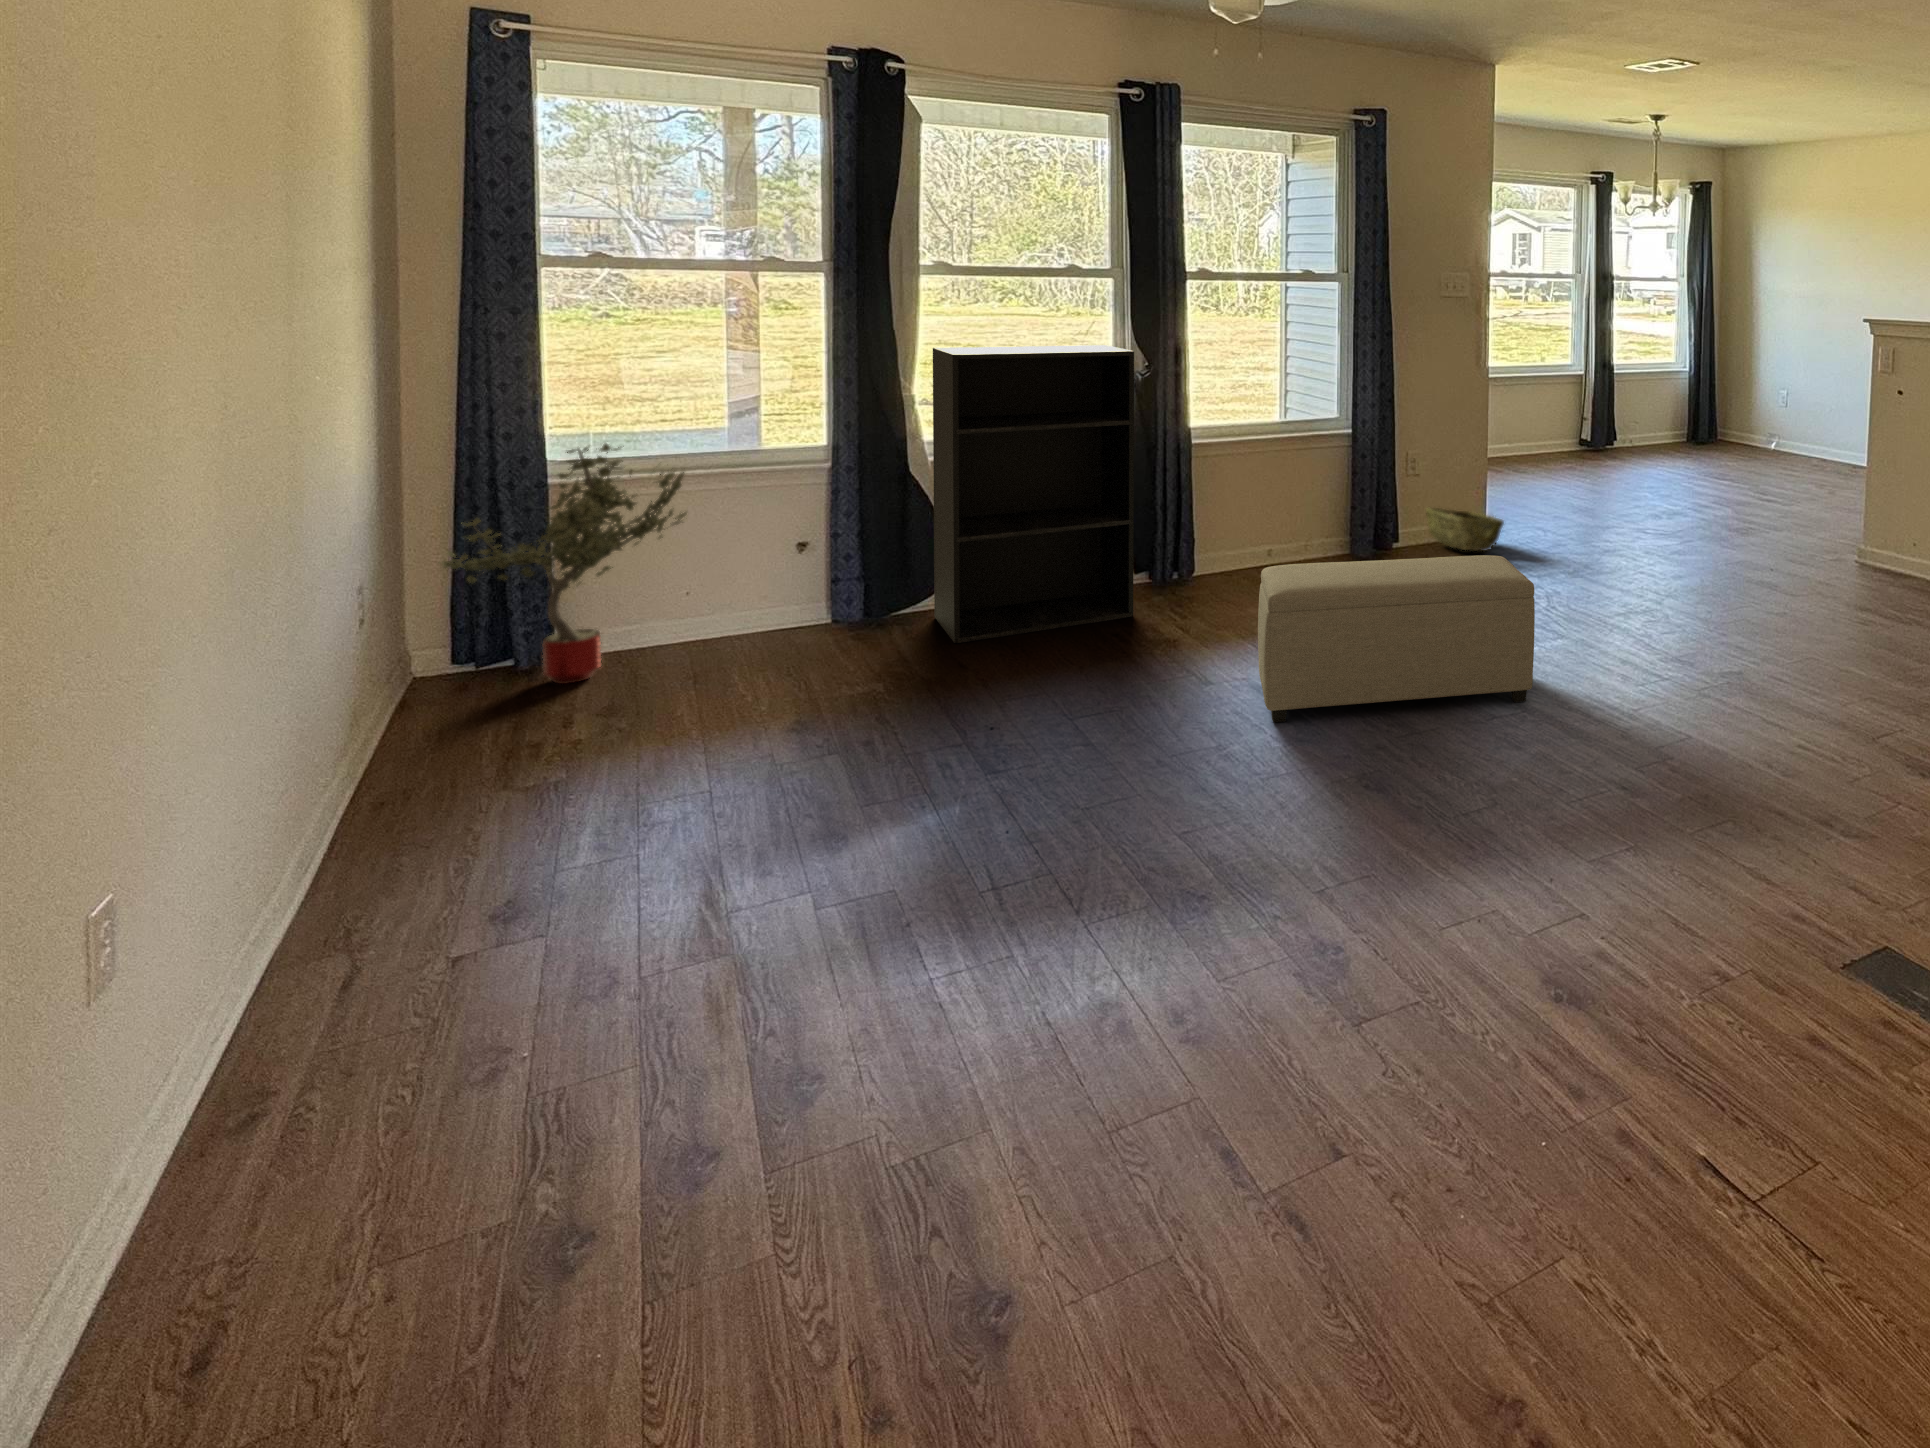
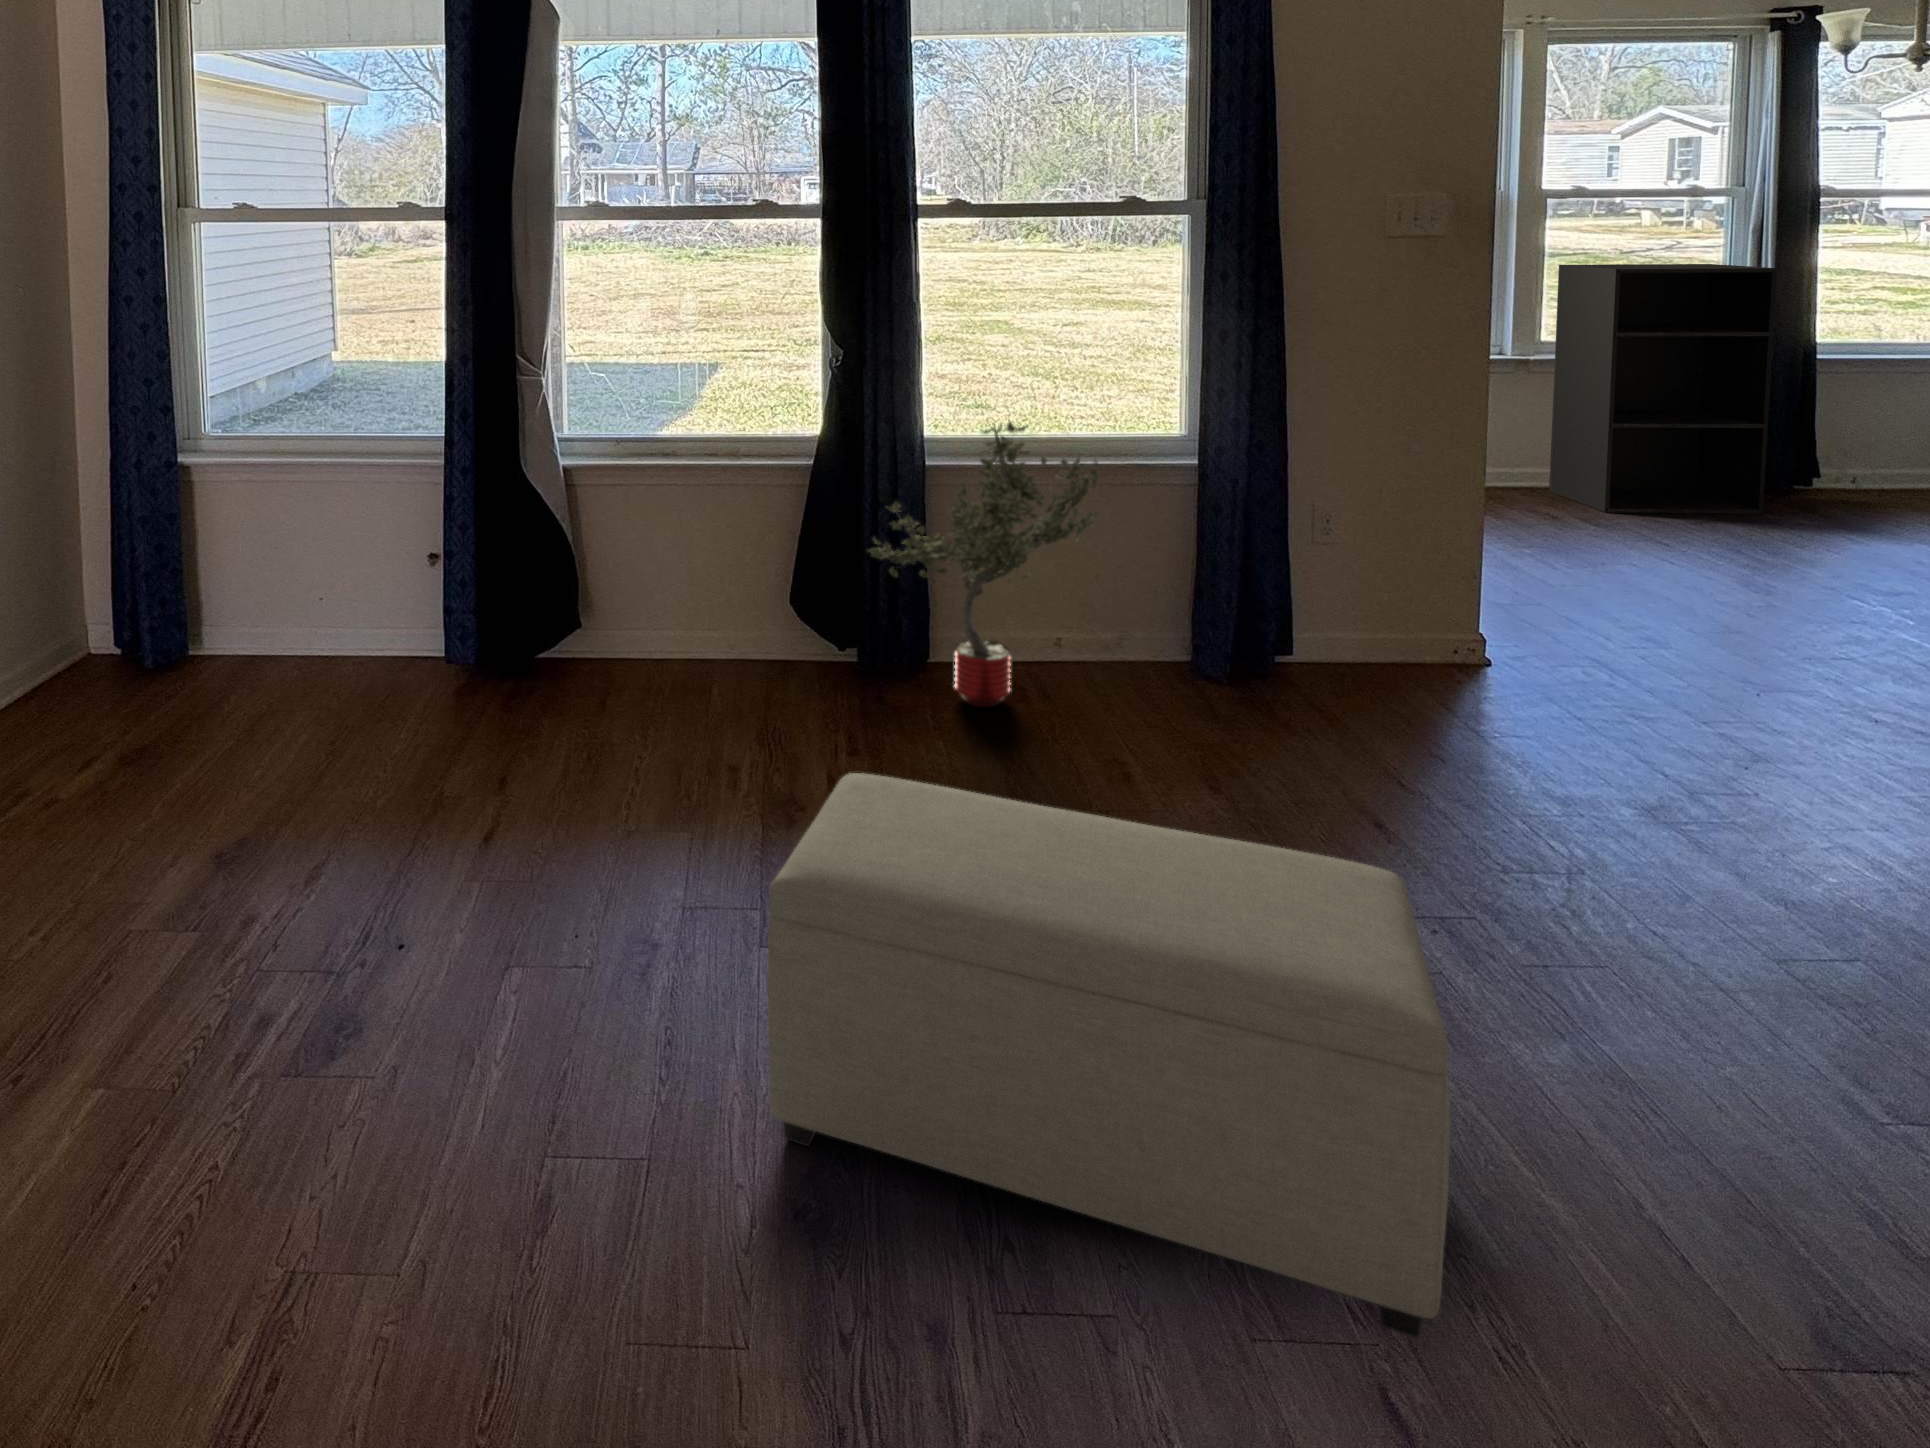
bookshelf: present [933,345,1134,643] -> present [1549,264,1777,514]
potted tree: present [439,443,686,684] -> present [869,420,1099,707]
woven basket: present [1426,508,1504,551] -> none [1346,608,1506,716]

